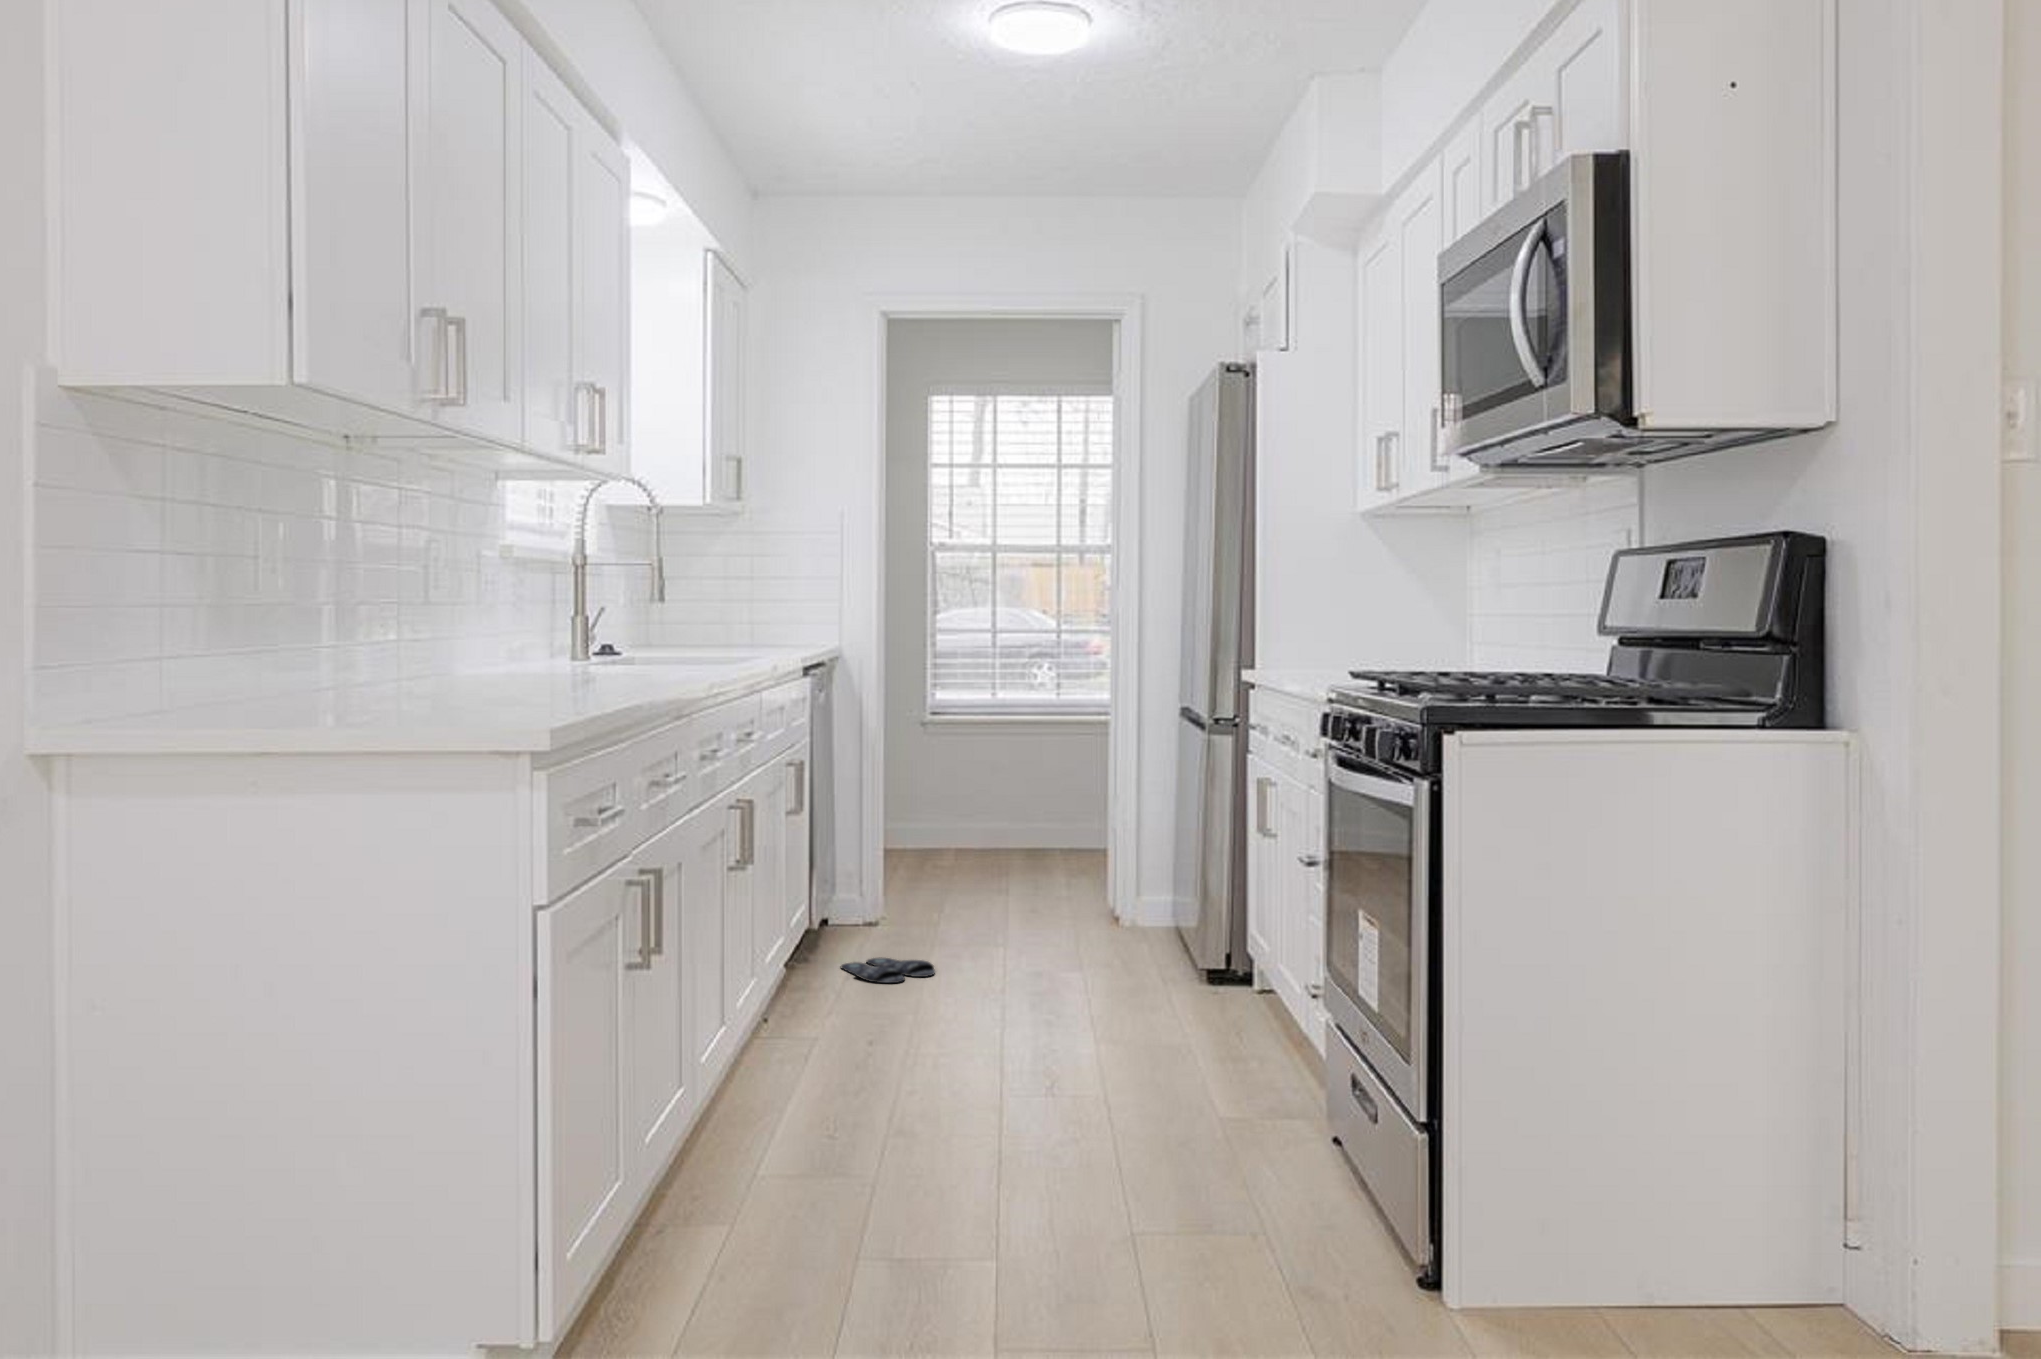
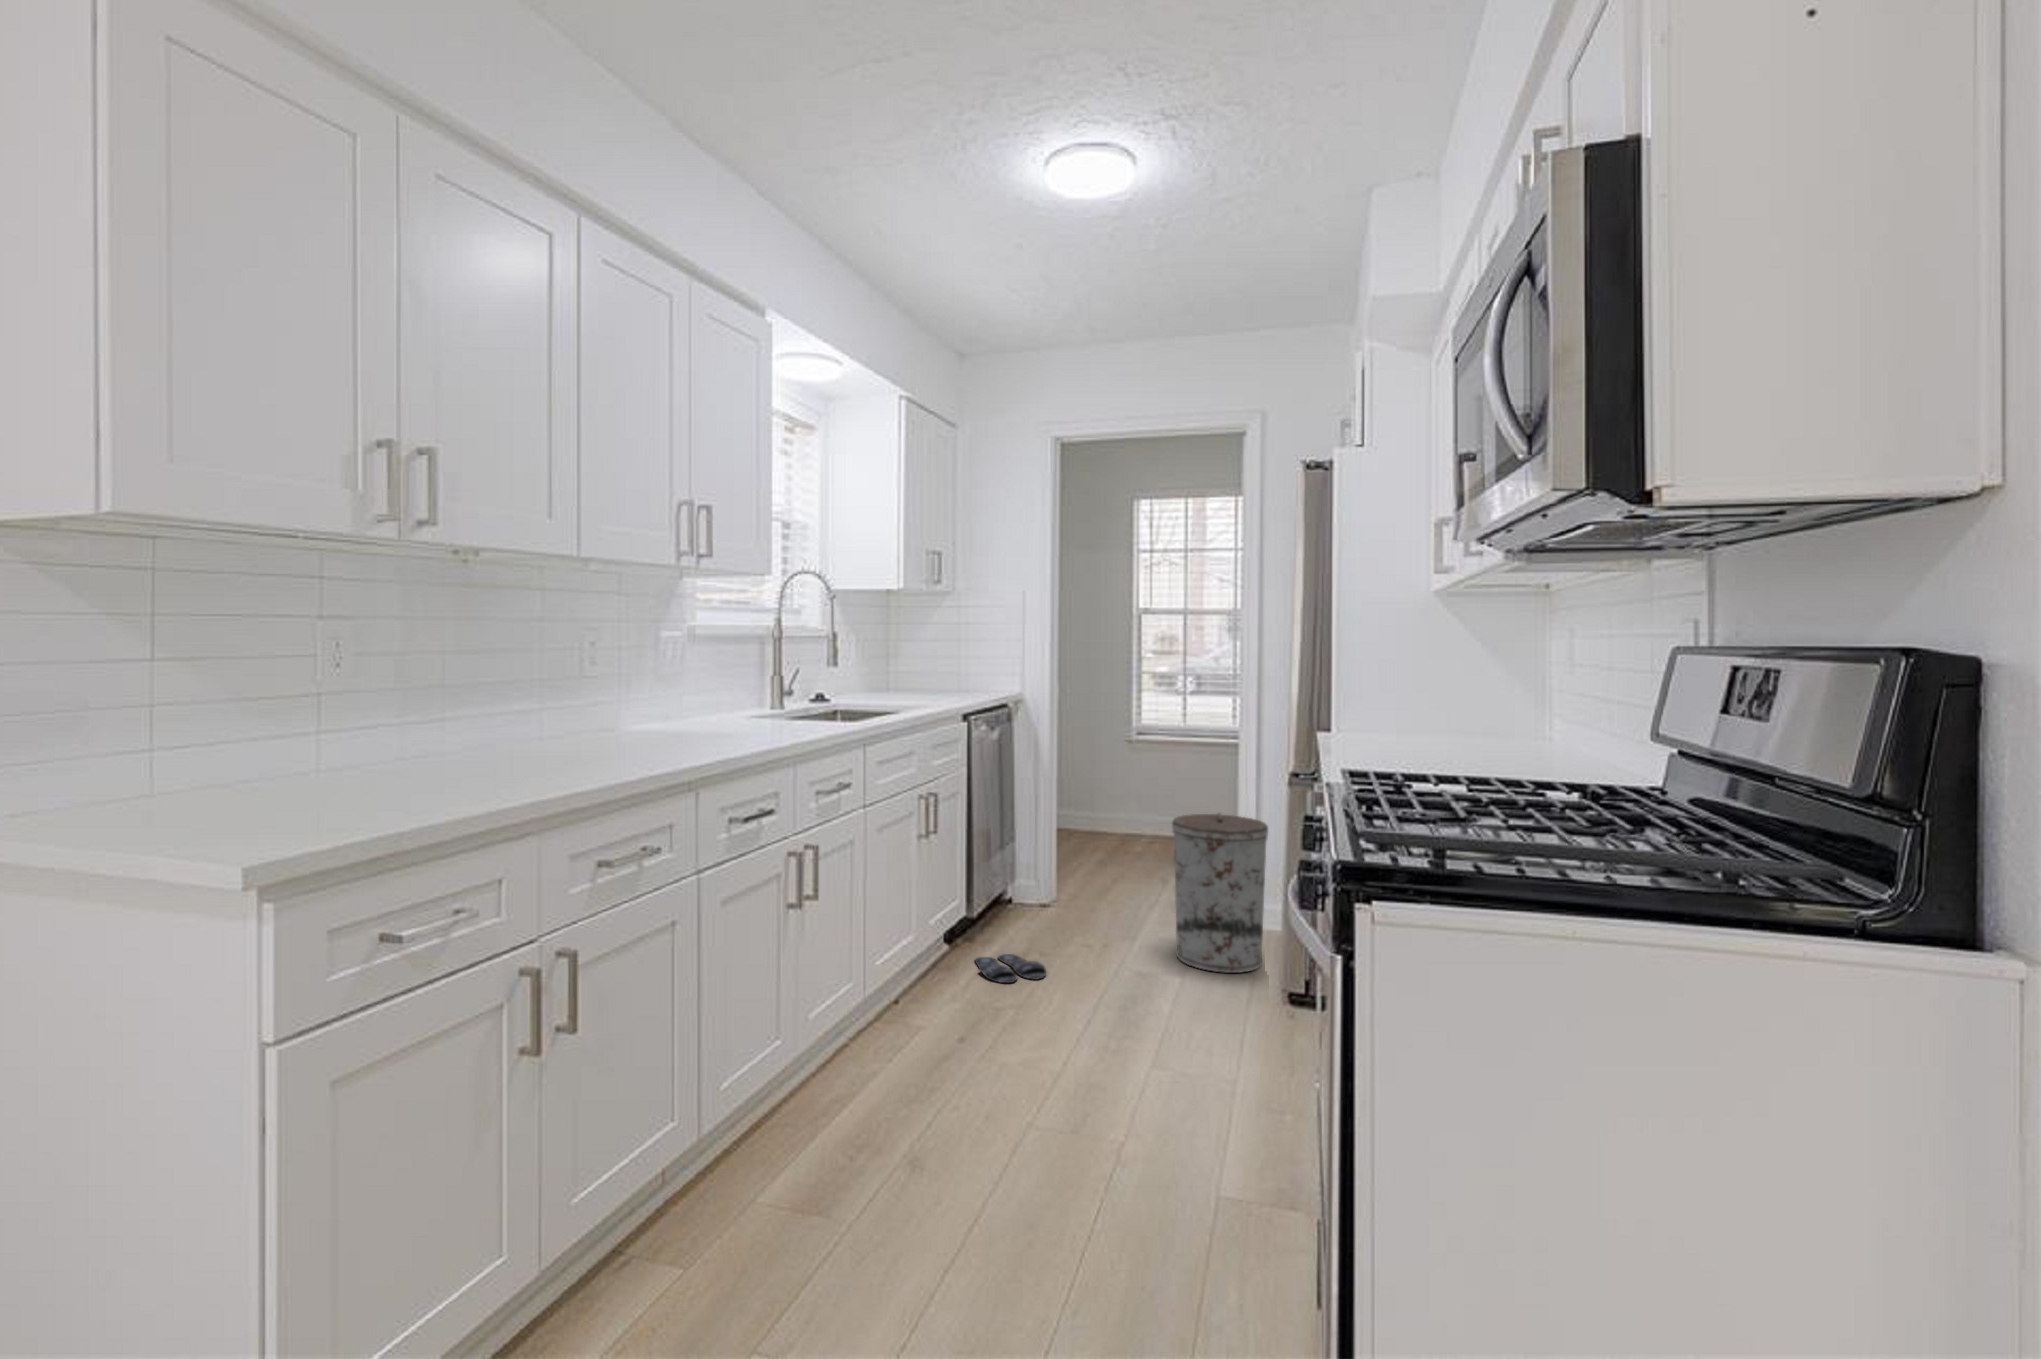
trash can: none [1062,773,1170,952] -> present [1172,813,1268,973]

